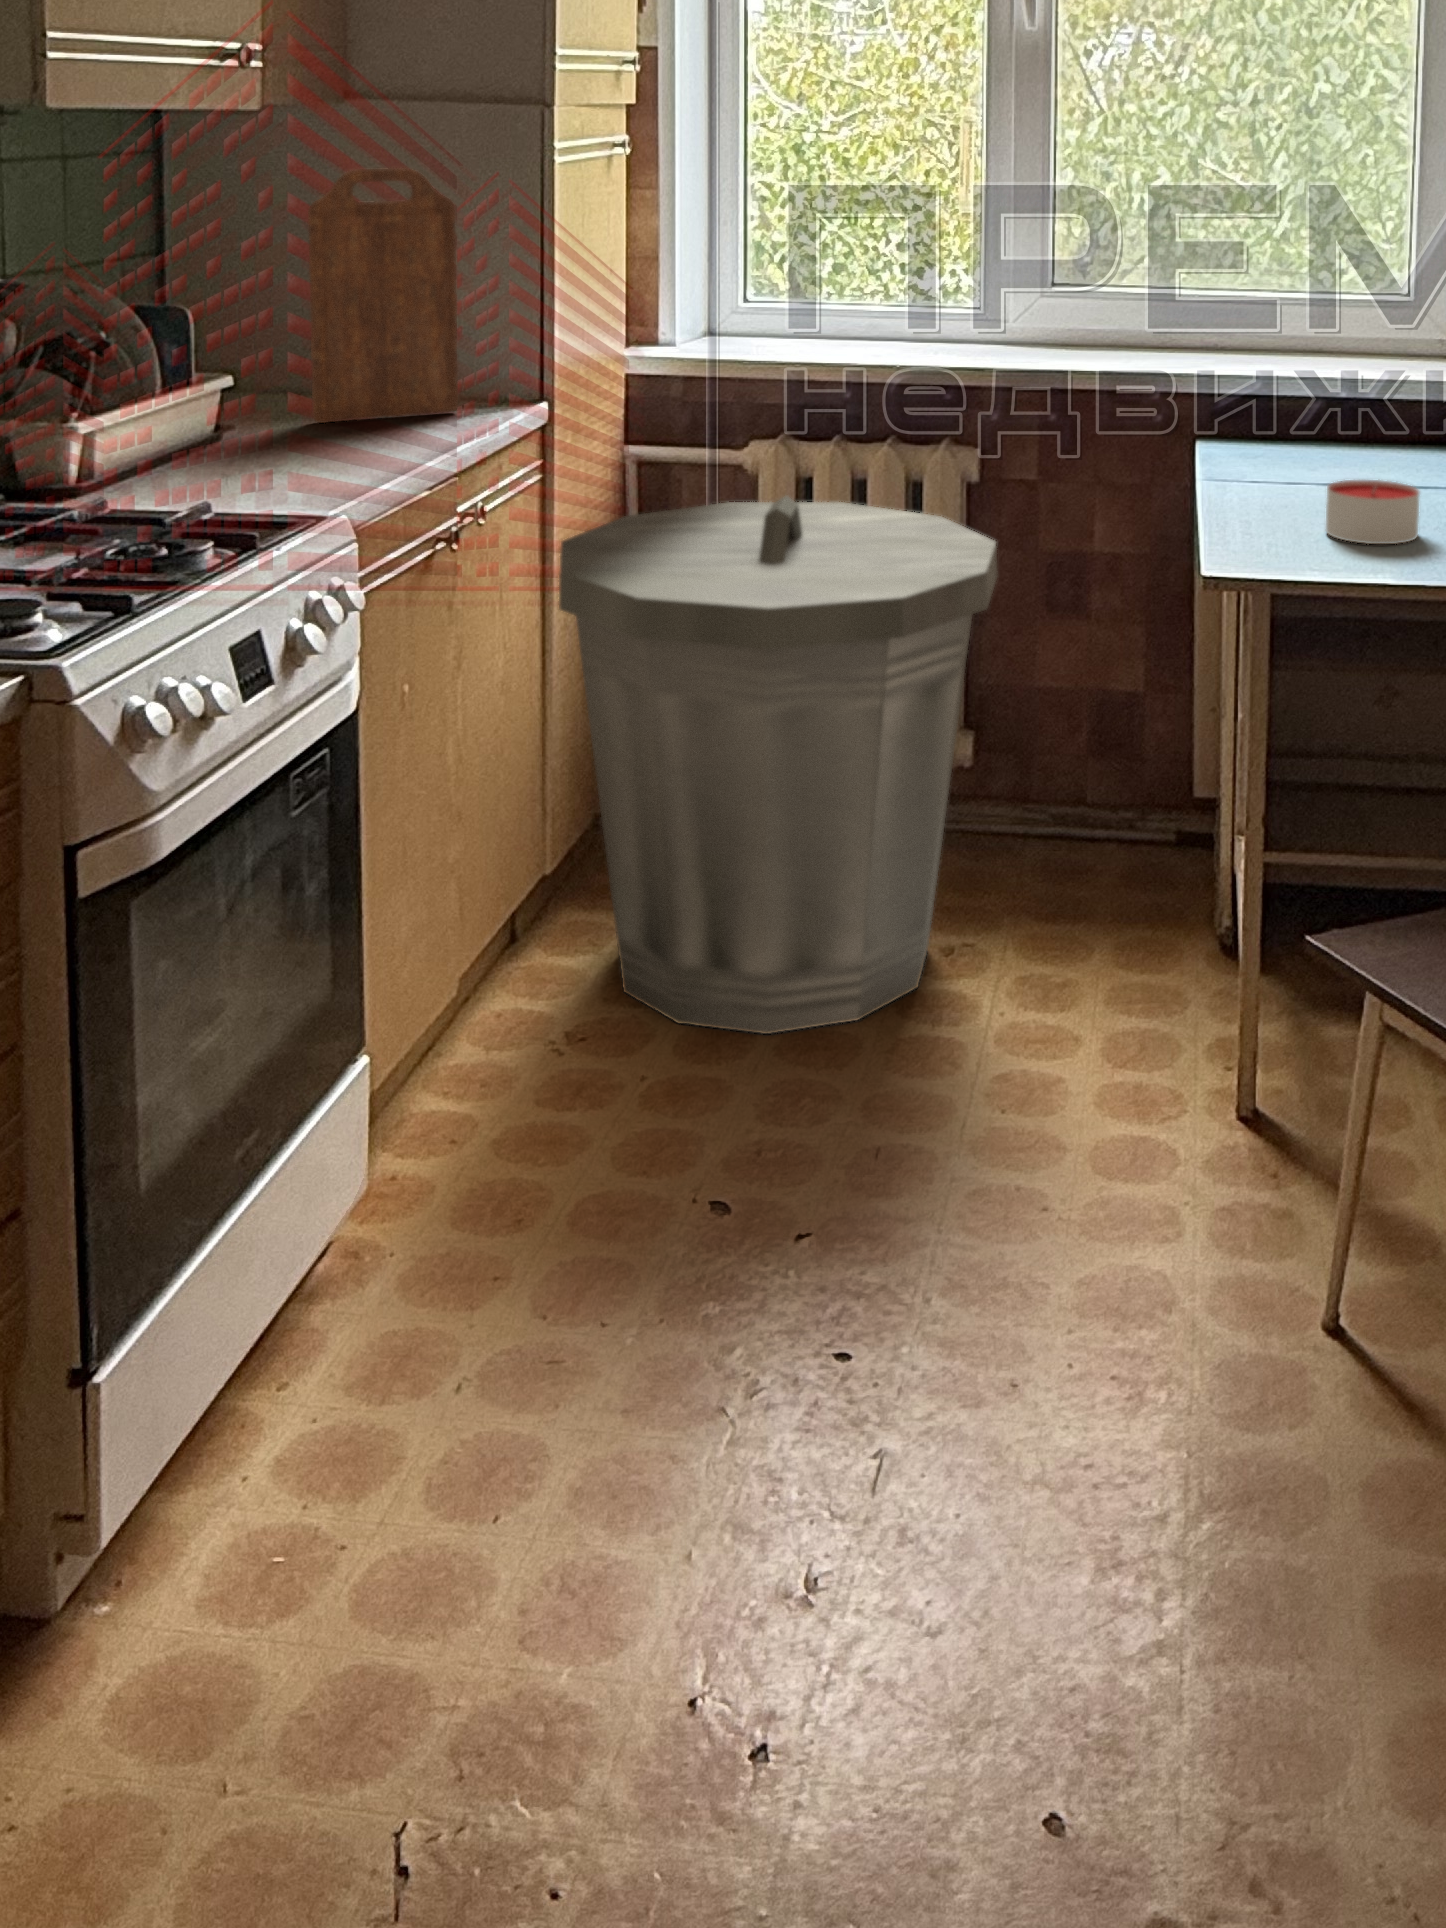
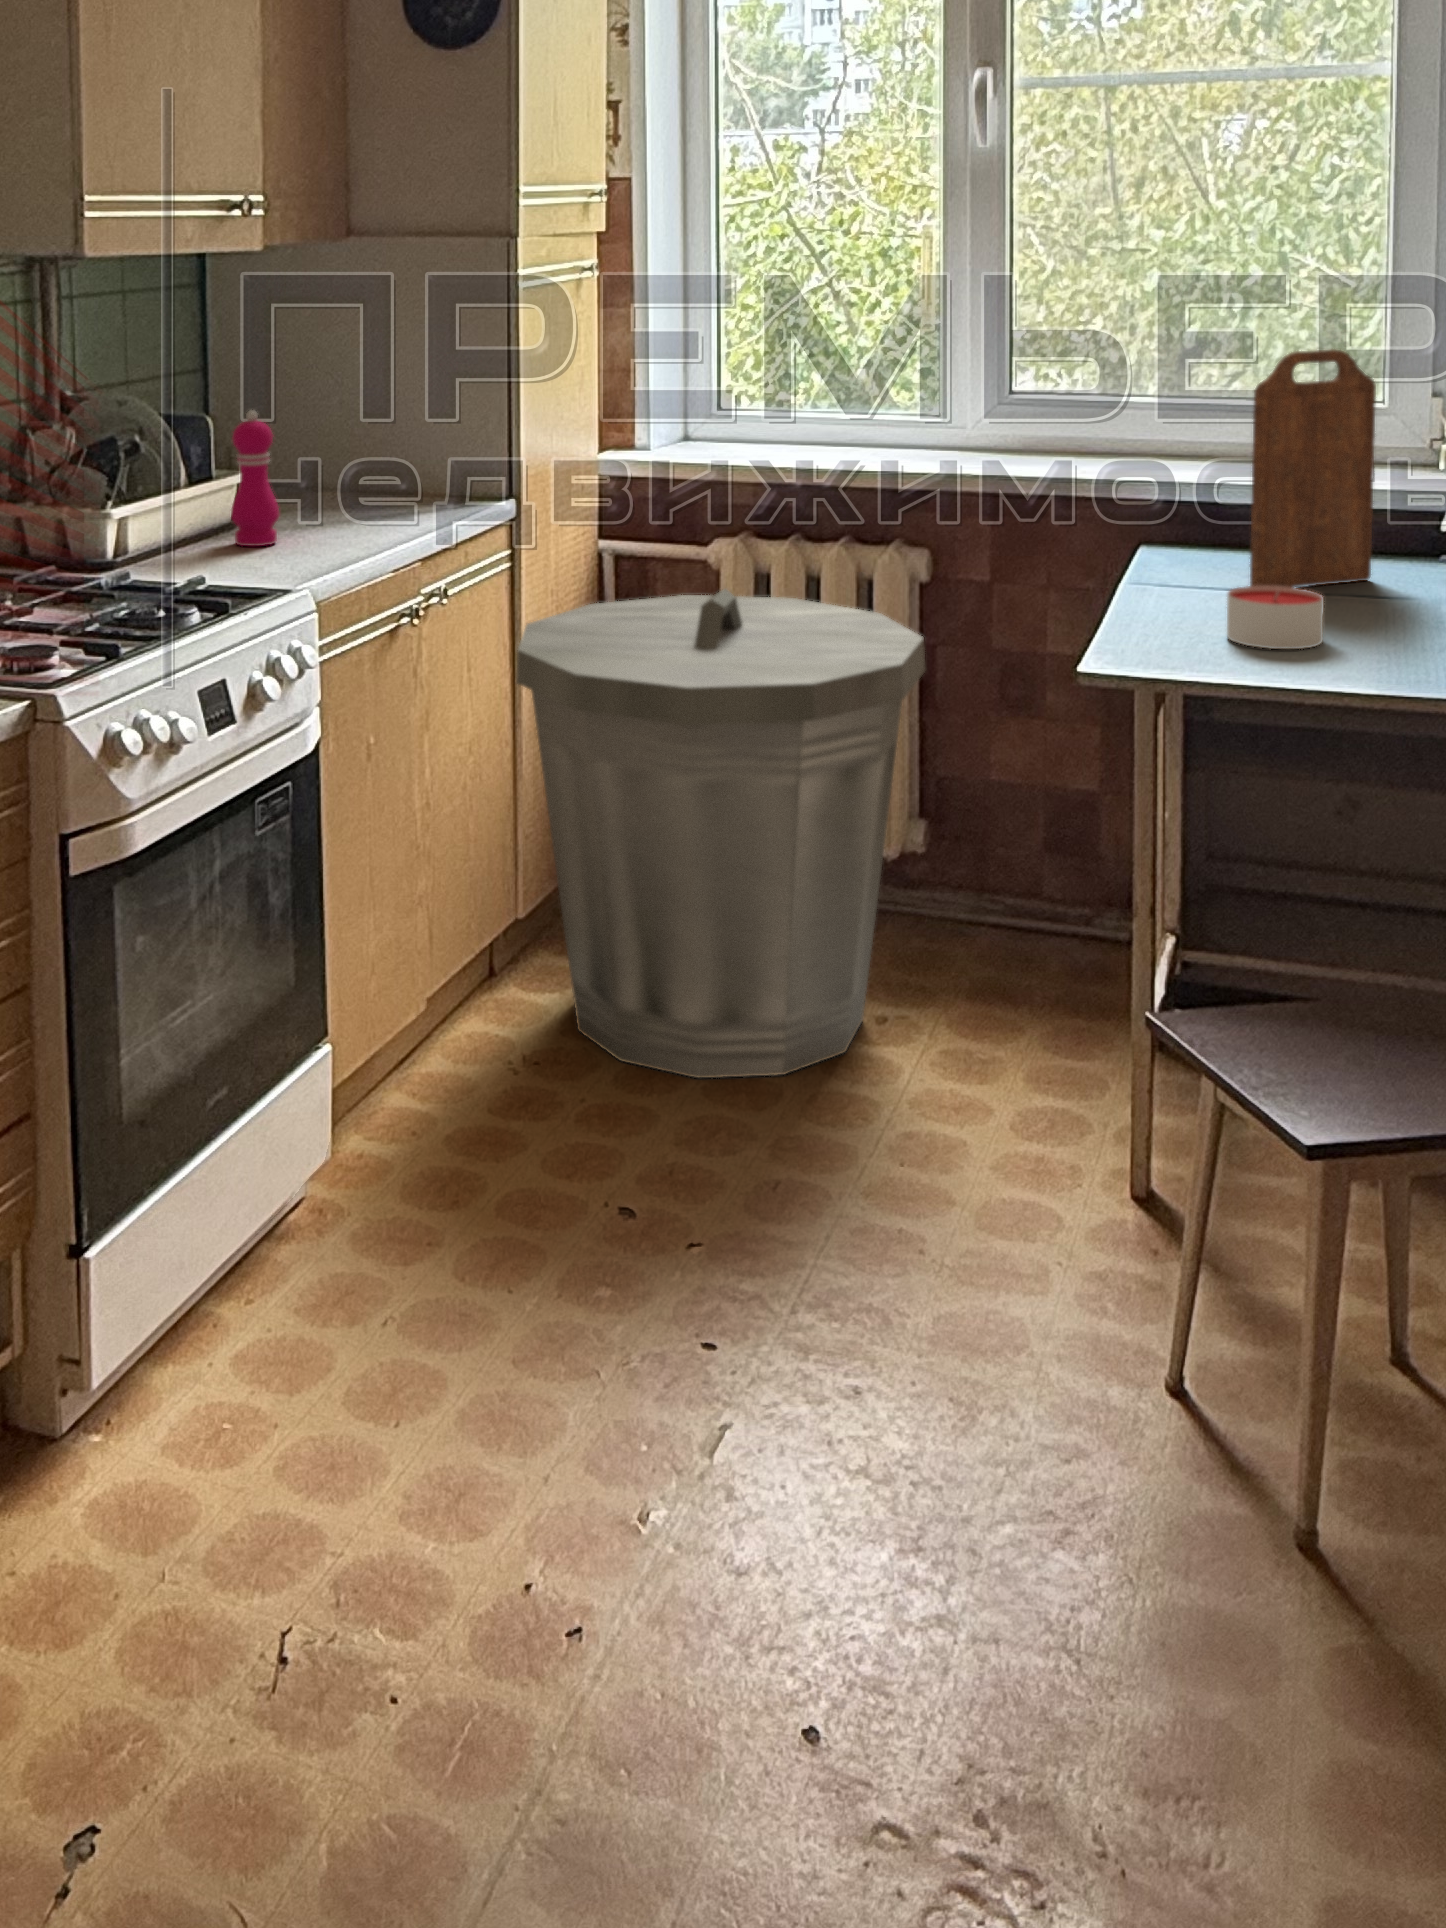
cutting board: present [308,168,458,423] -> present [1250,349,1376,587]
pepper mill: none [221,301,283,463] -> present [231,410,279,546]

